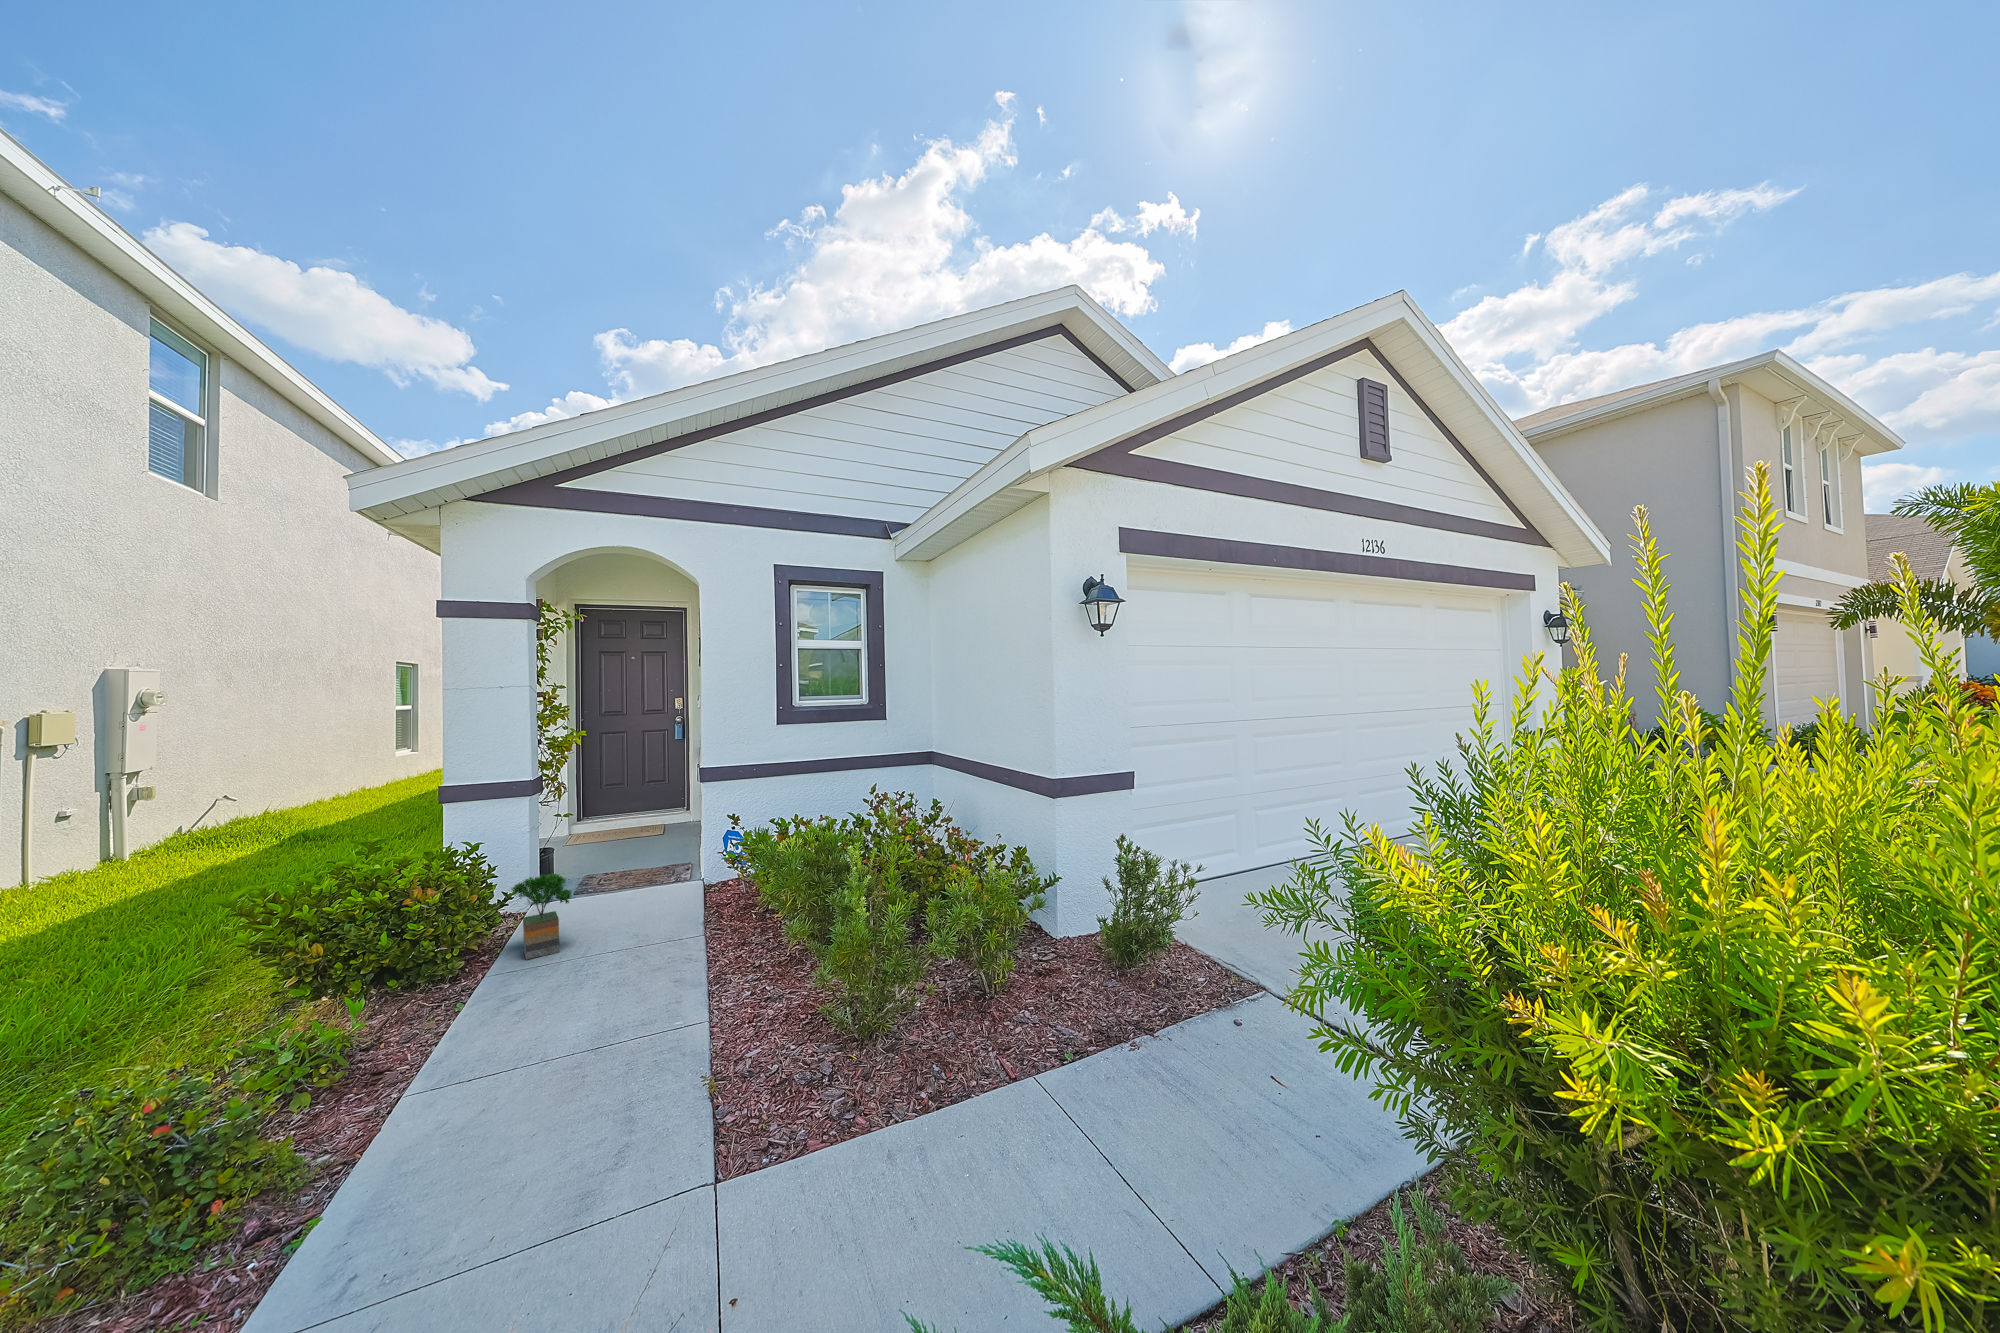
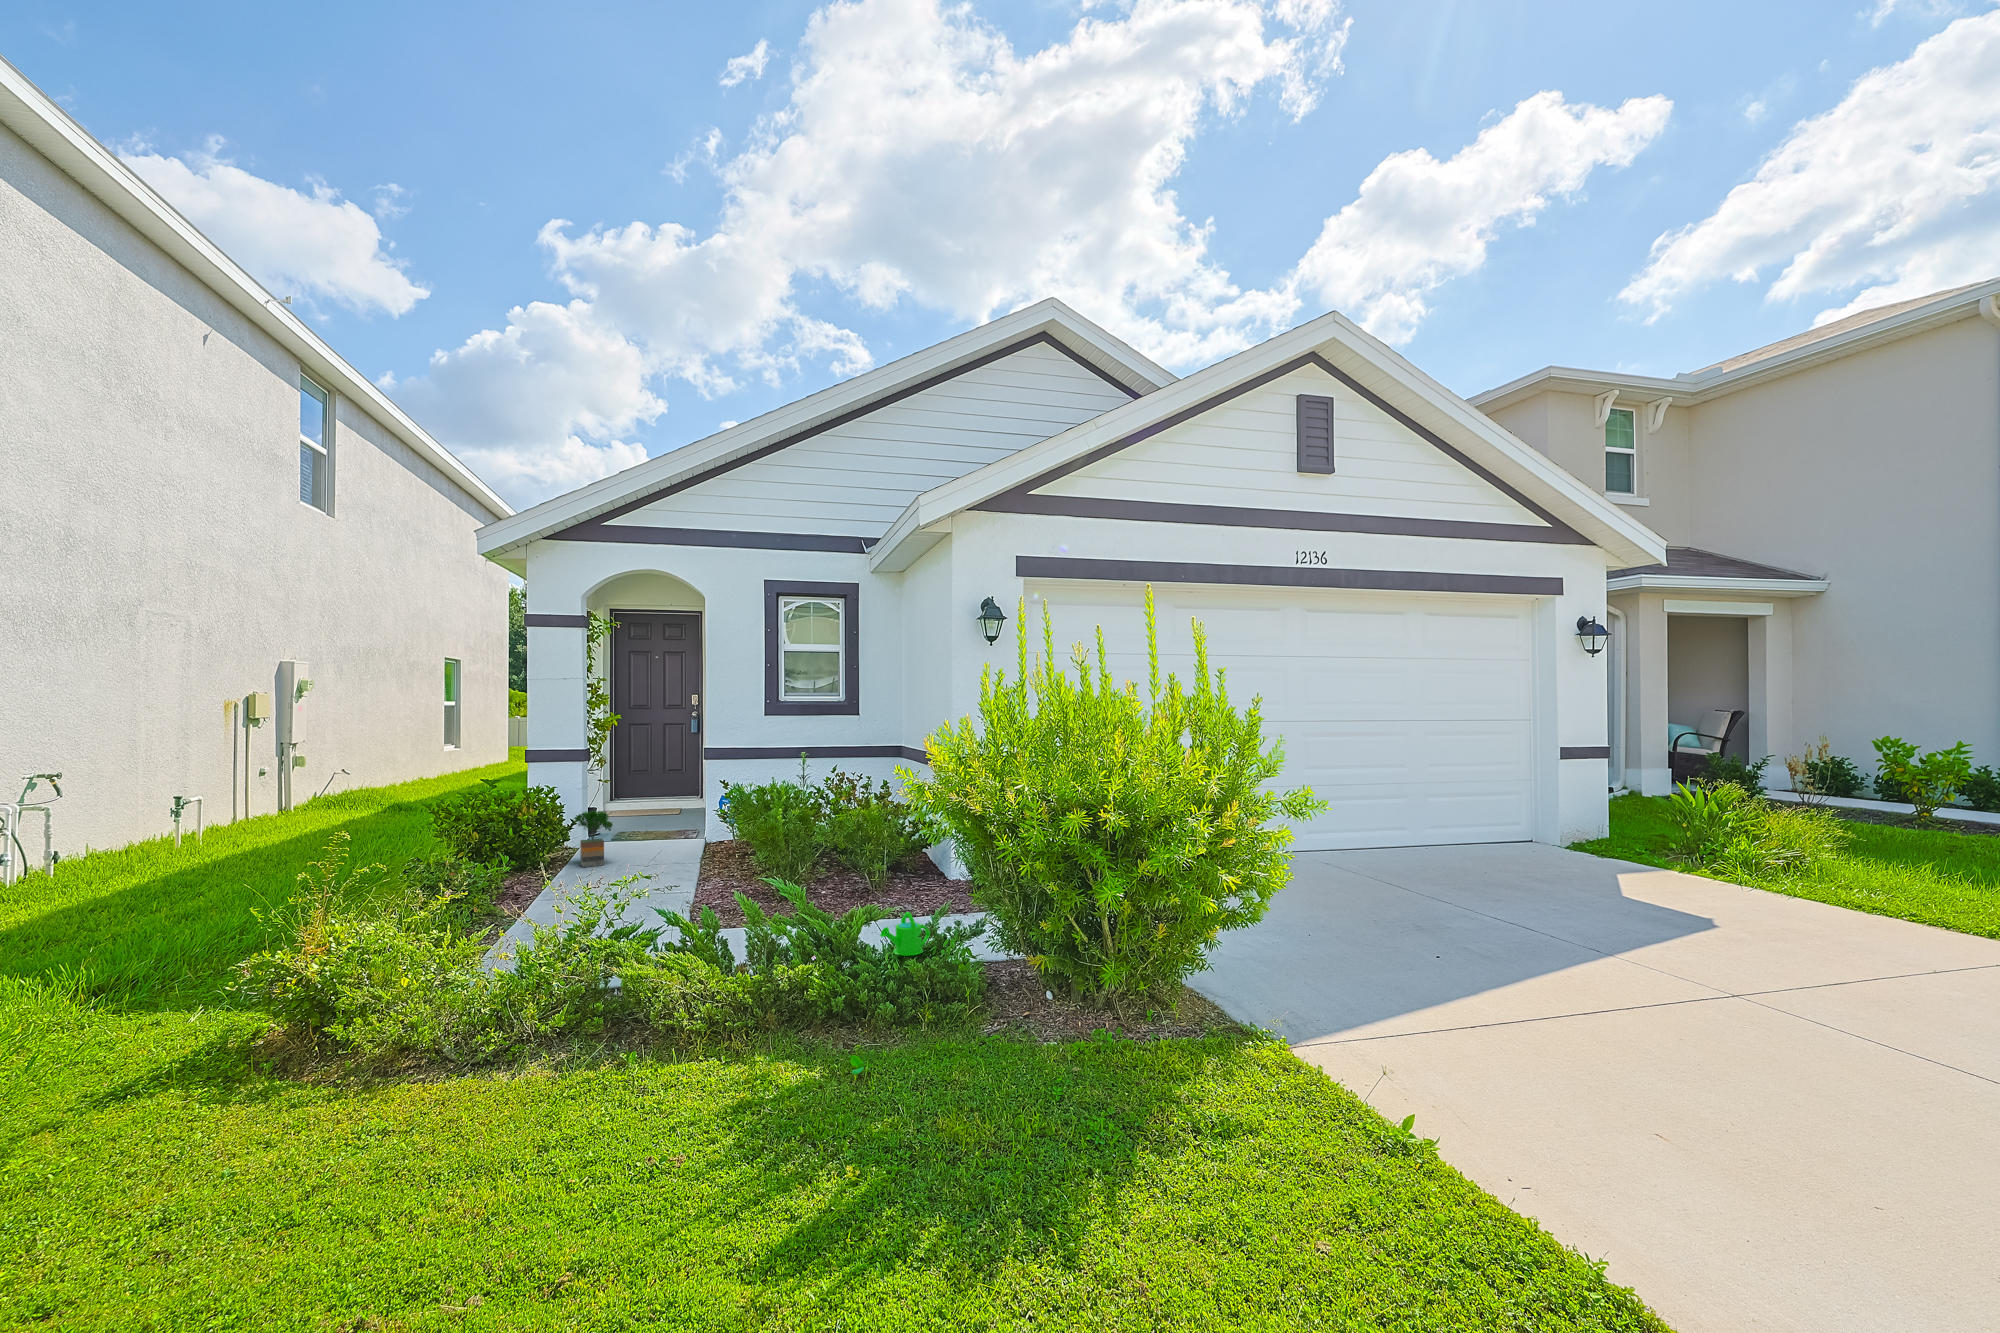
watering can: none [1120,1132,1190,1231] -> present [880,912,930,956]

